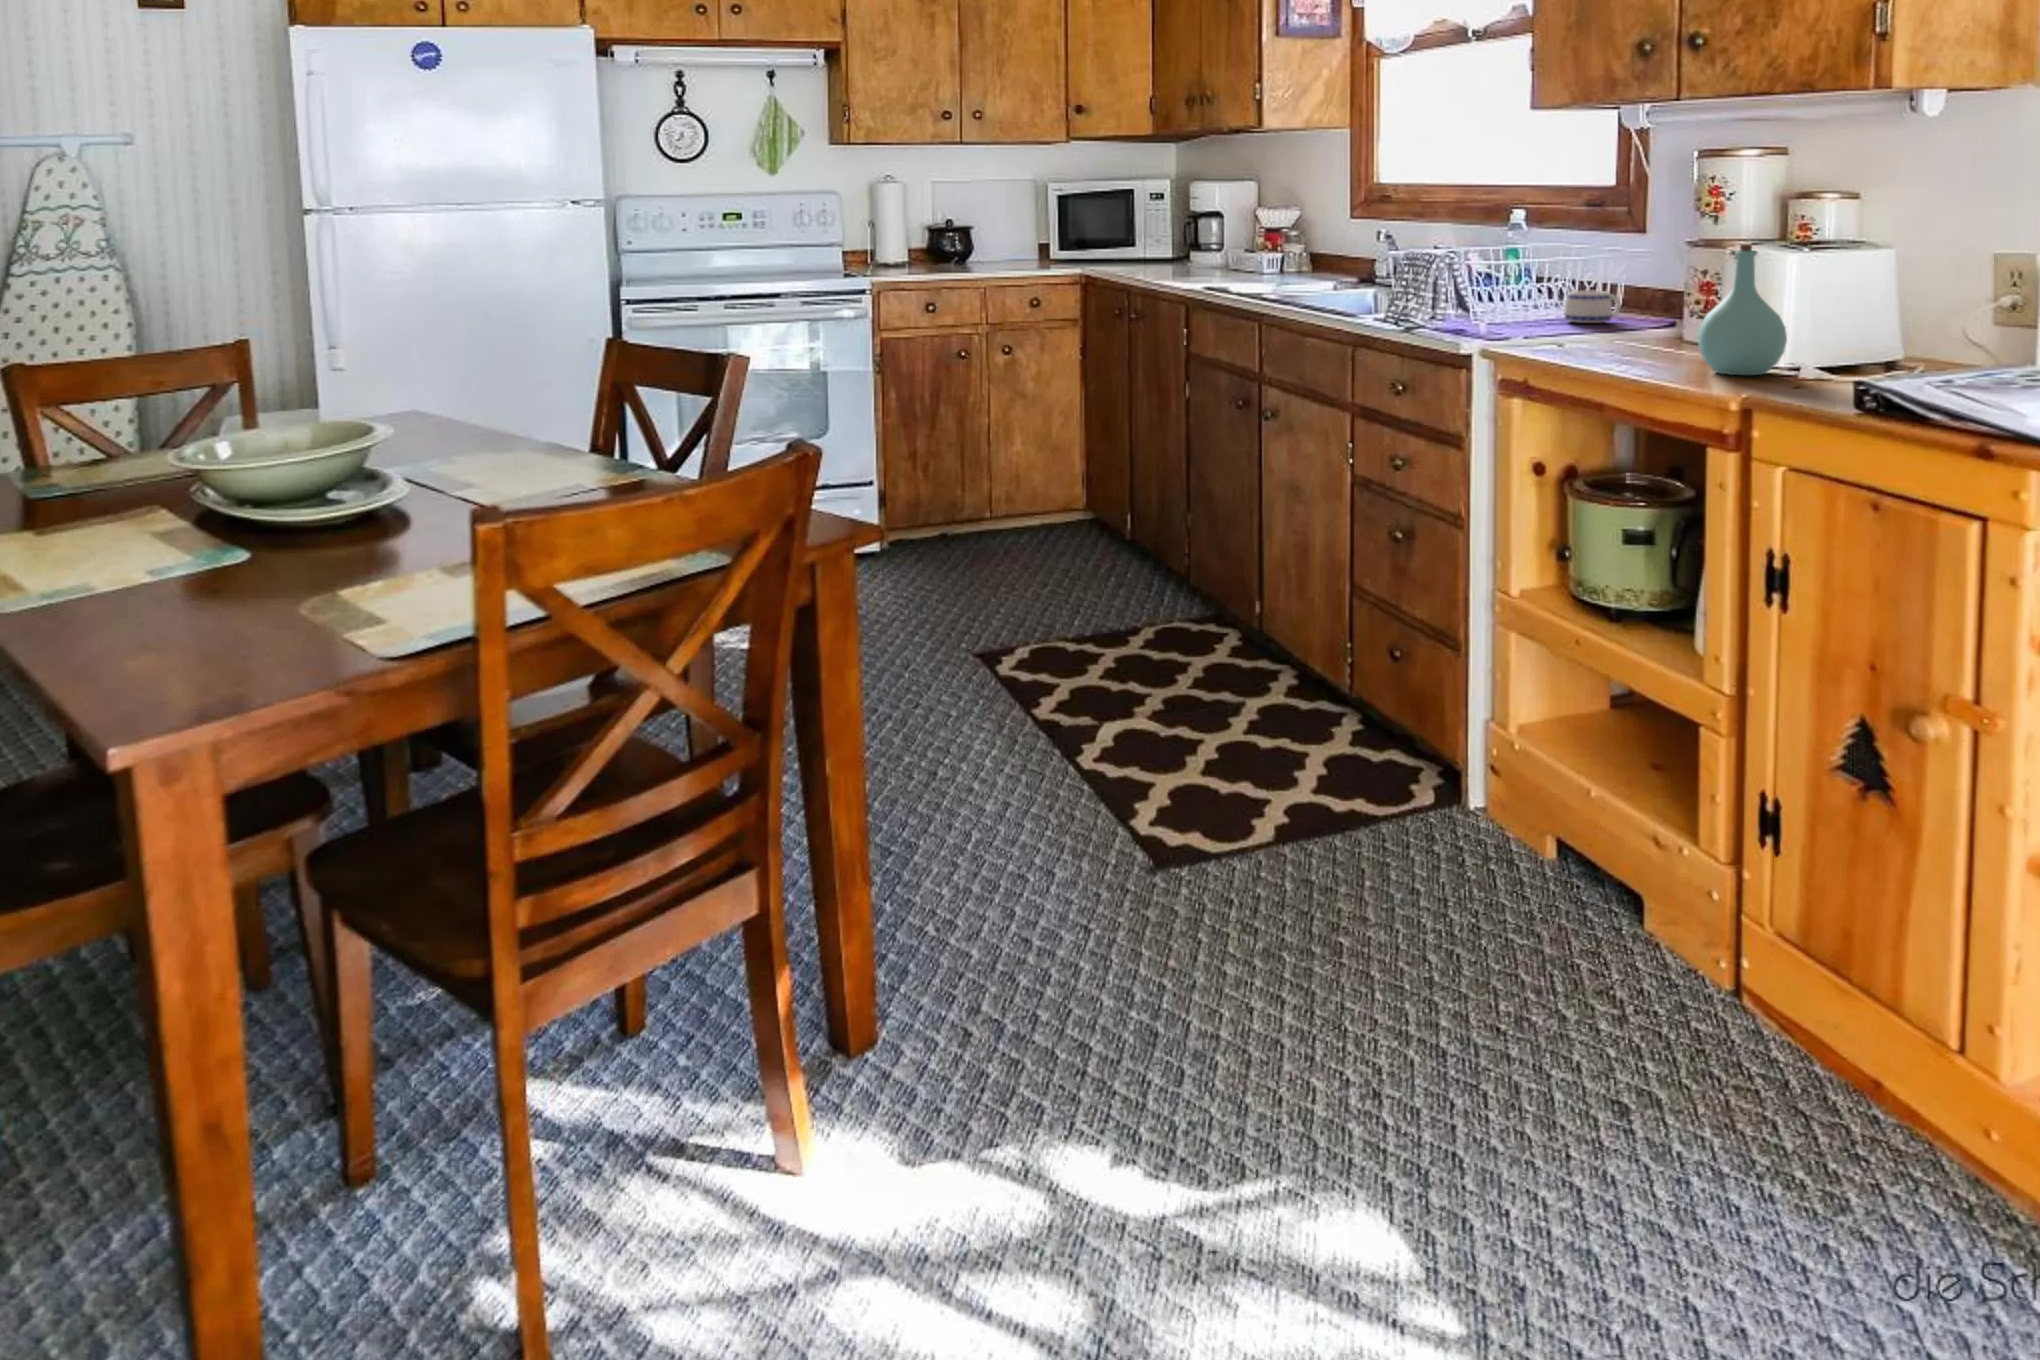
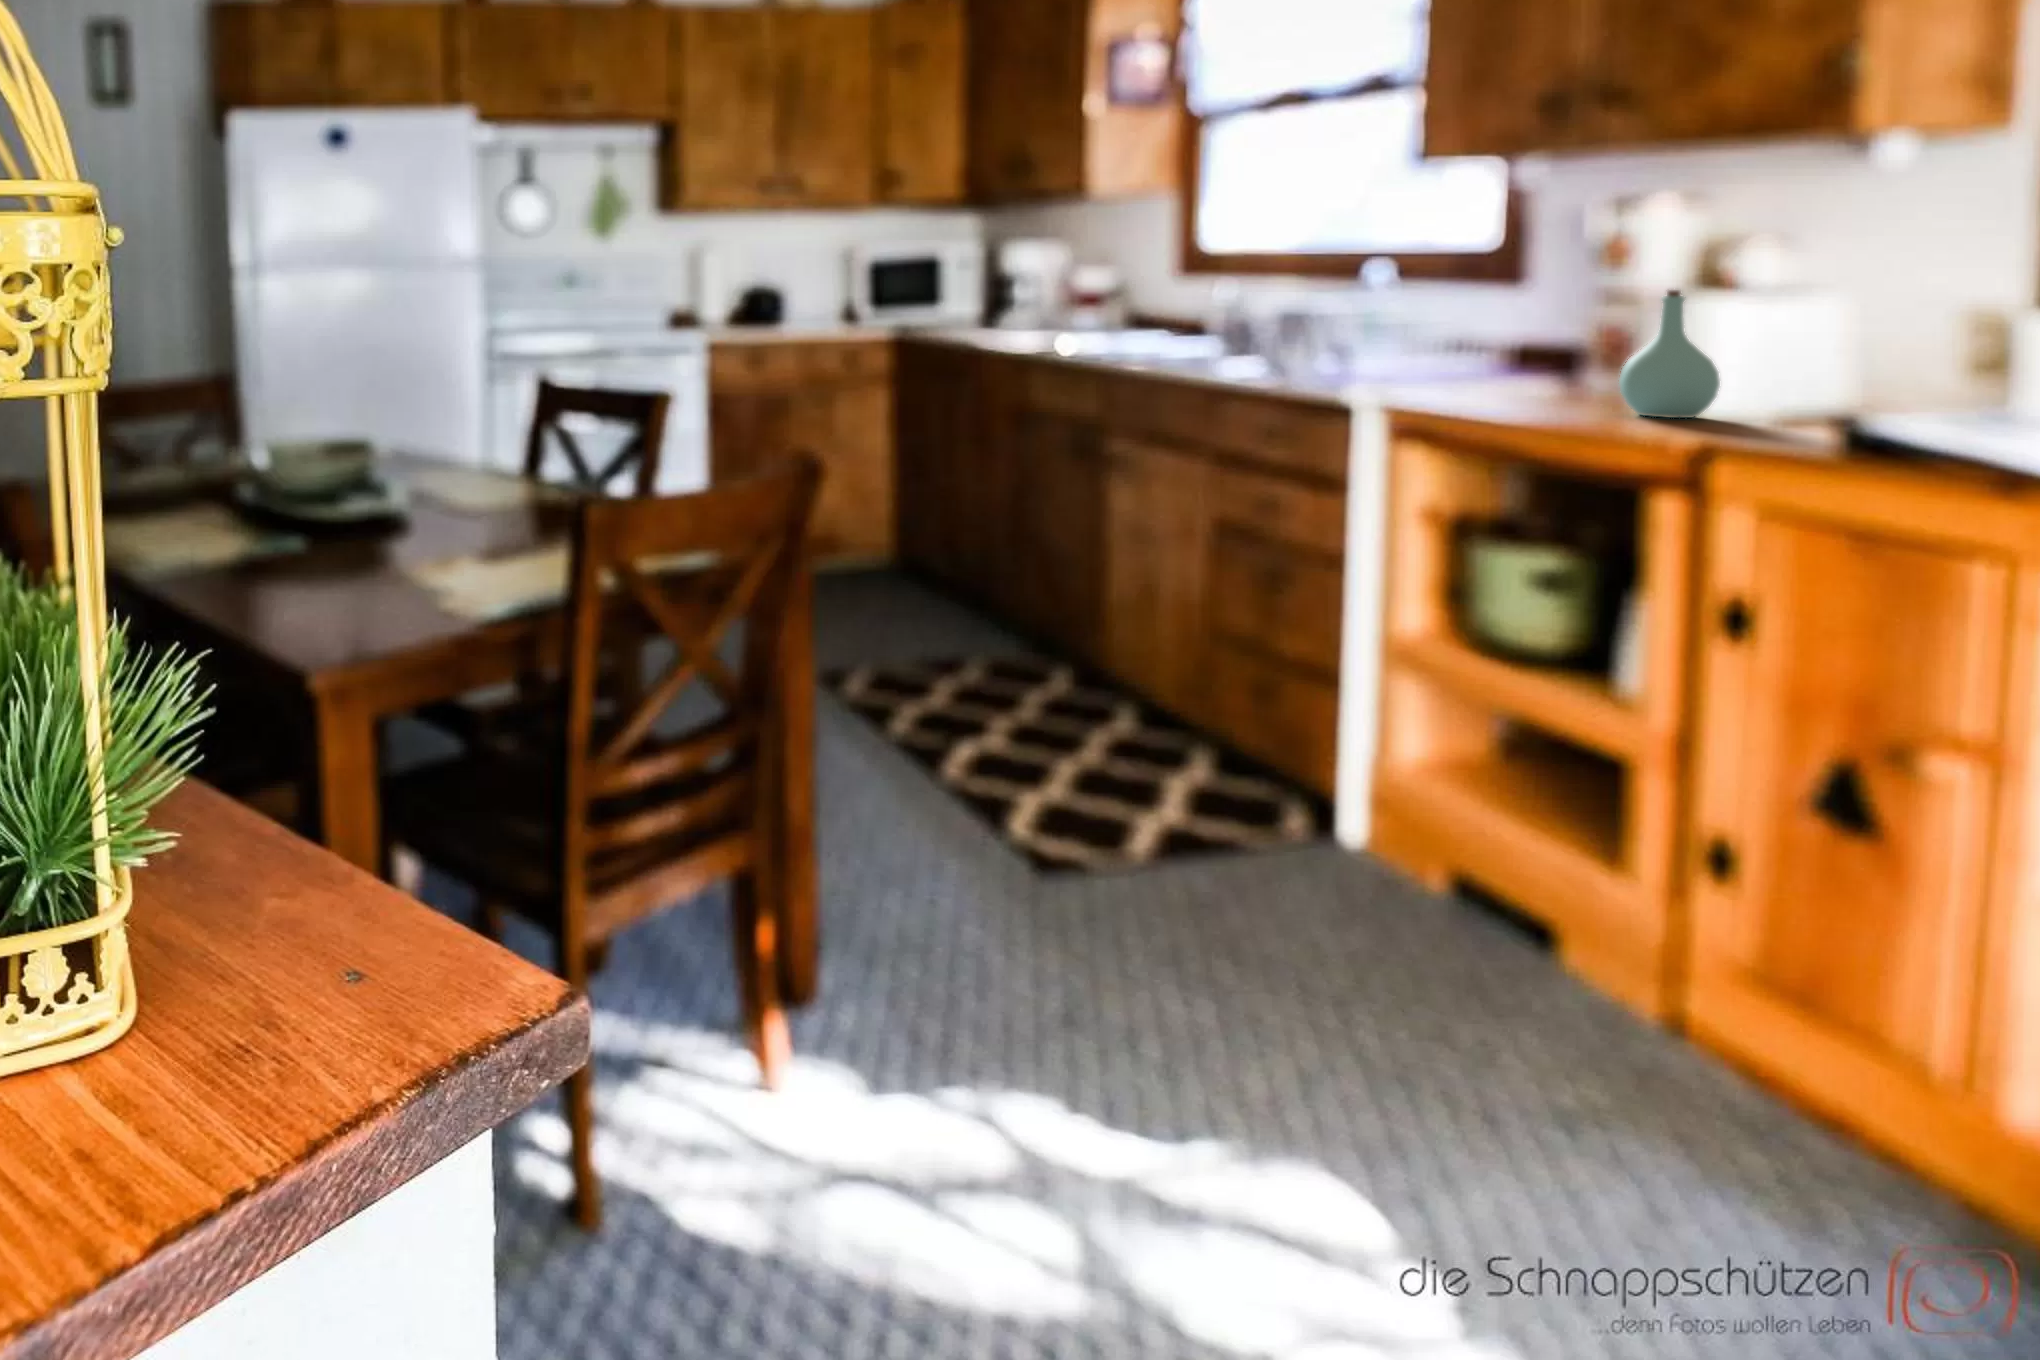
mug: present [1564,290,1621,323] -> none [1441,342,1501,373]

